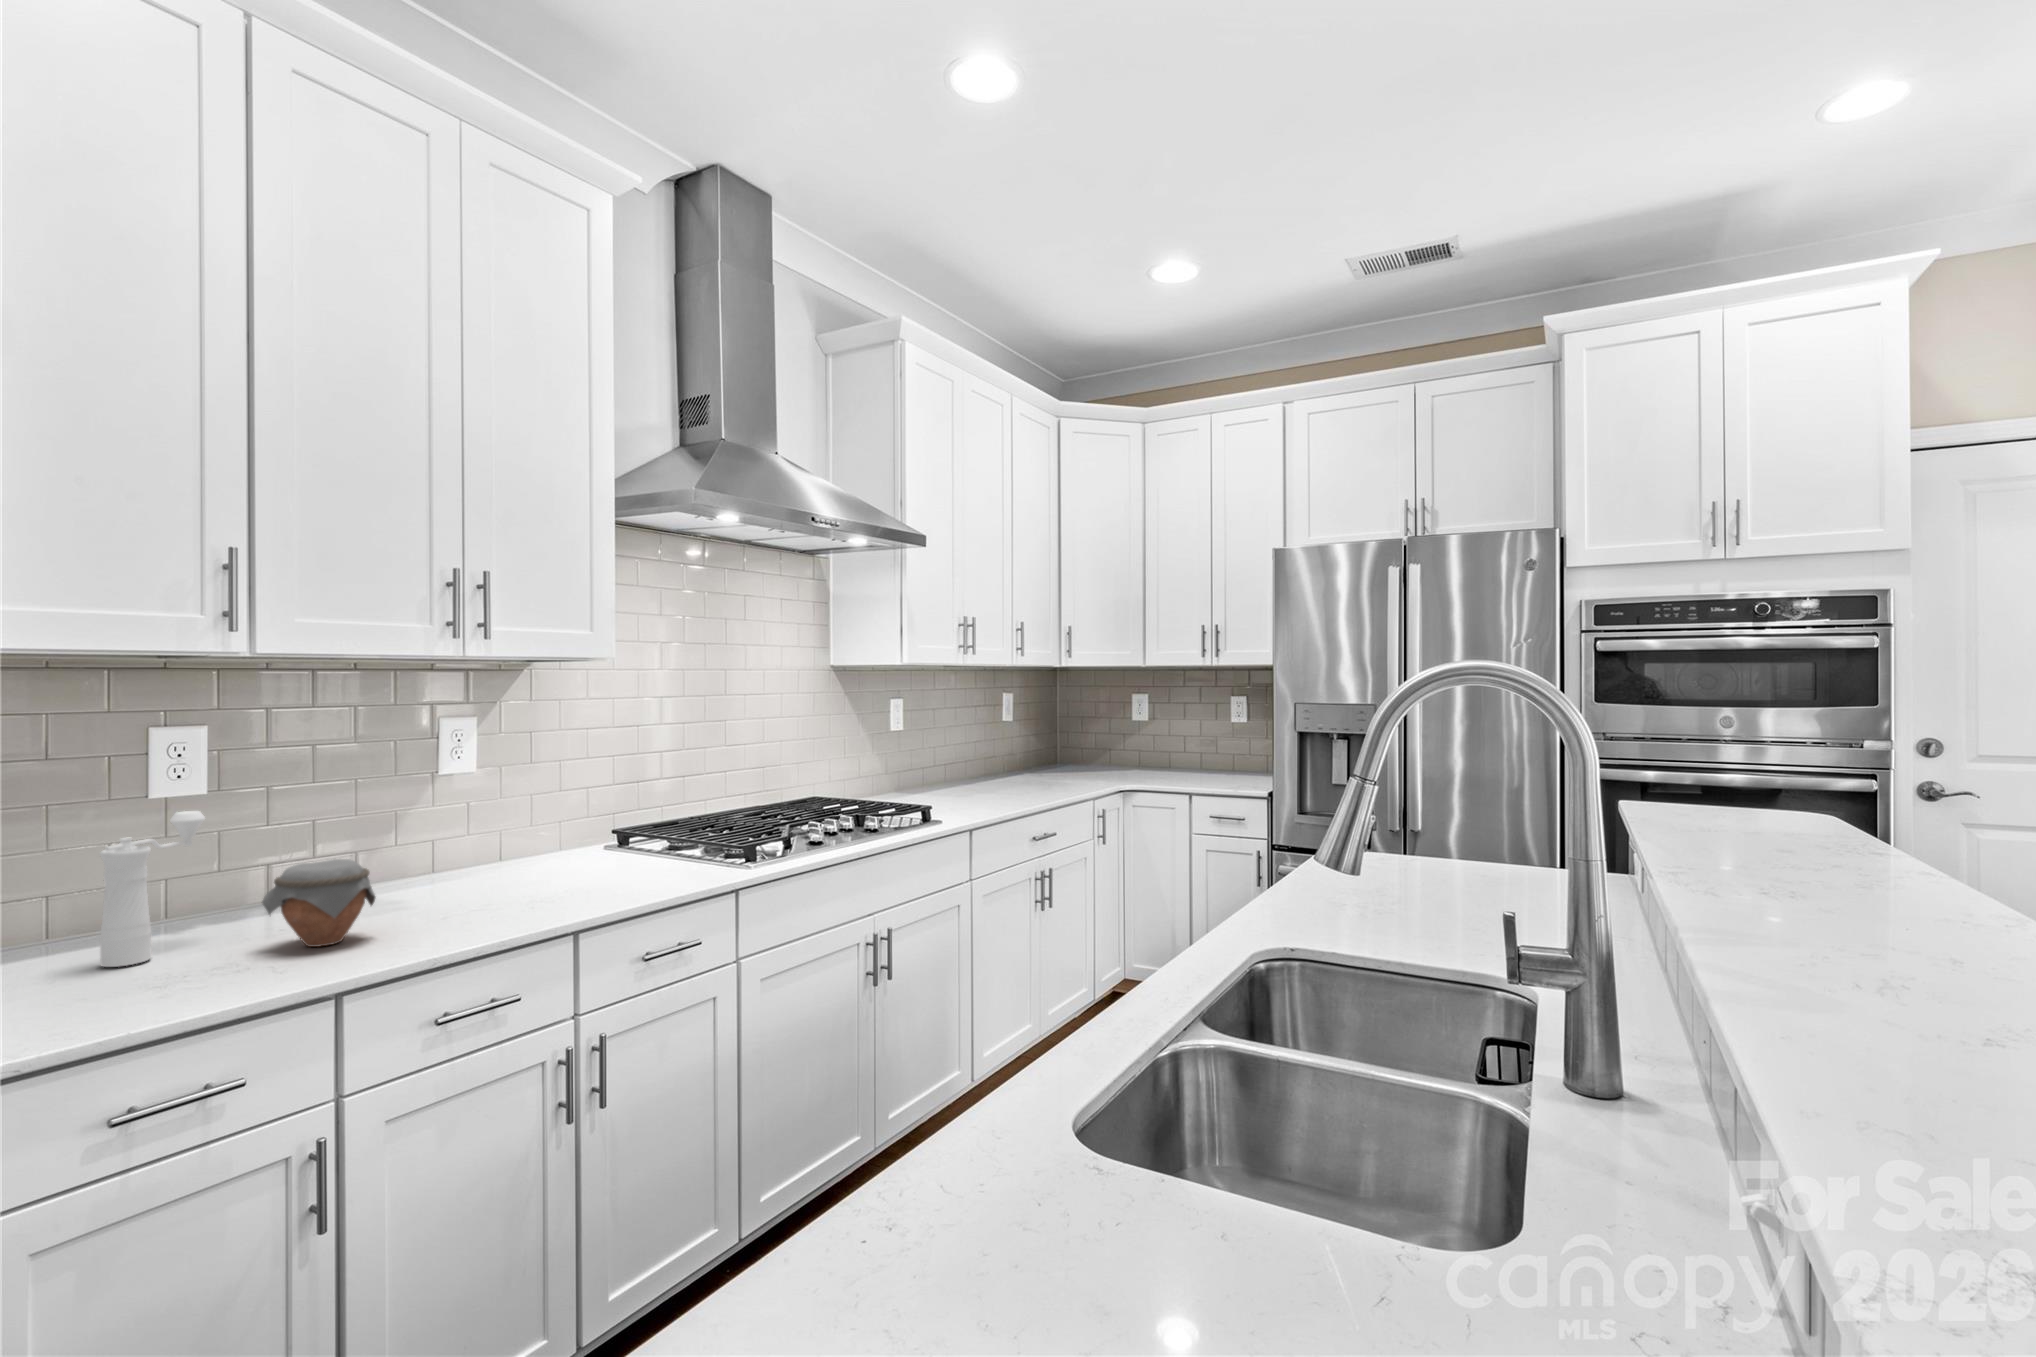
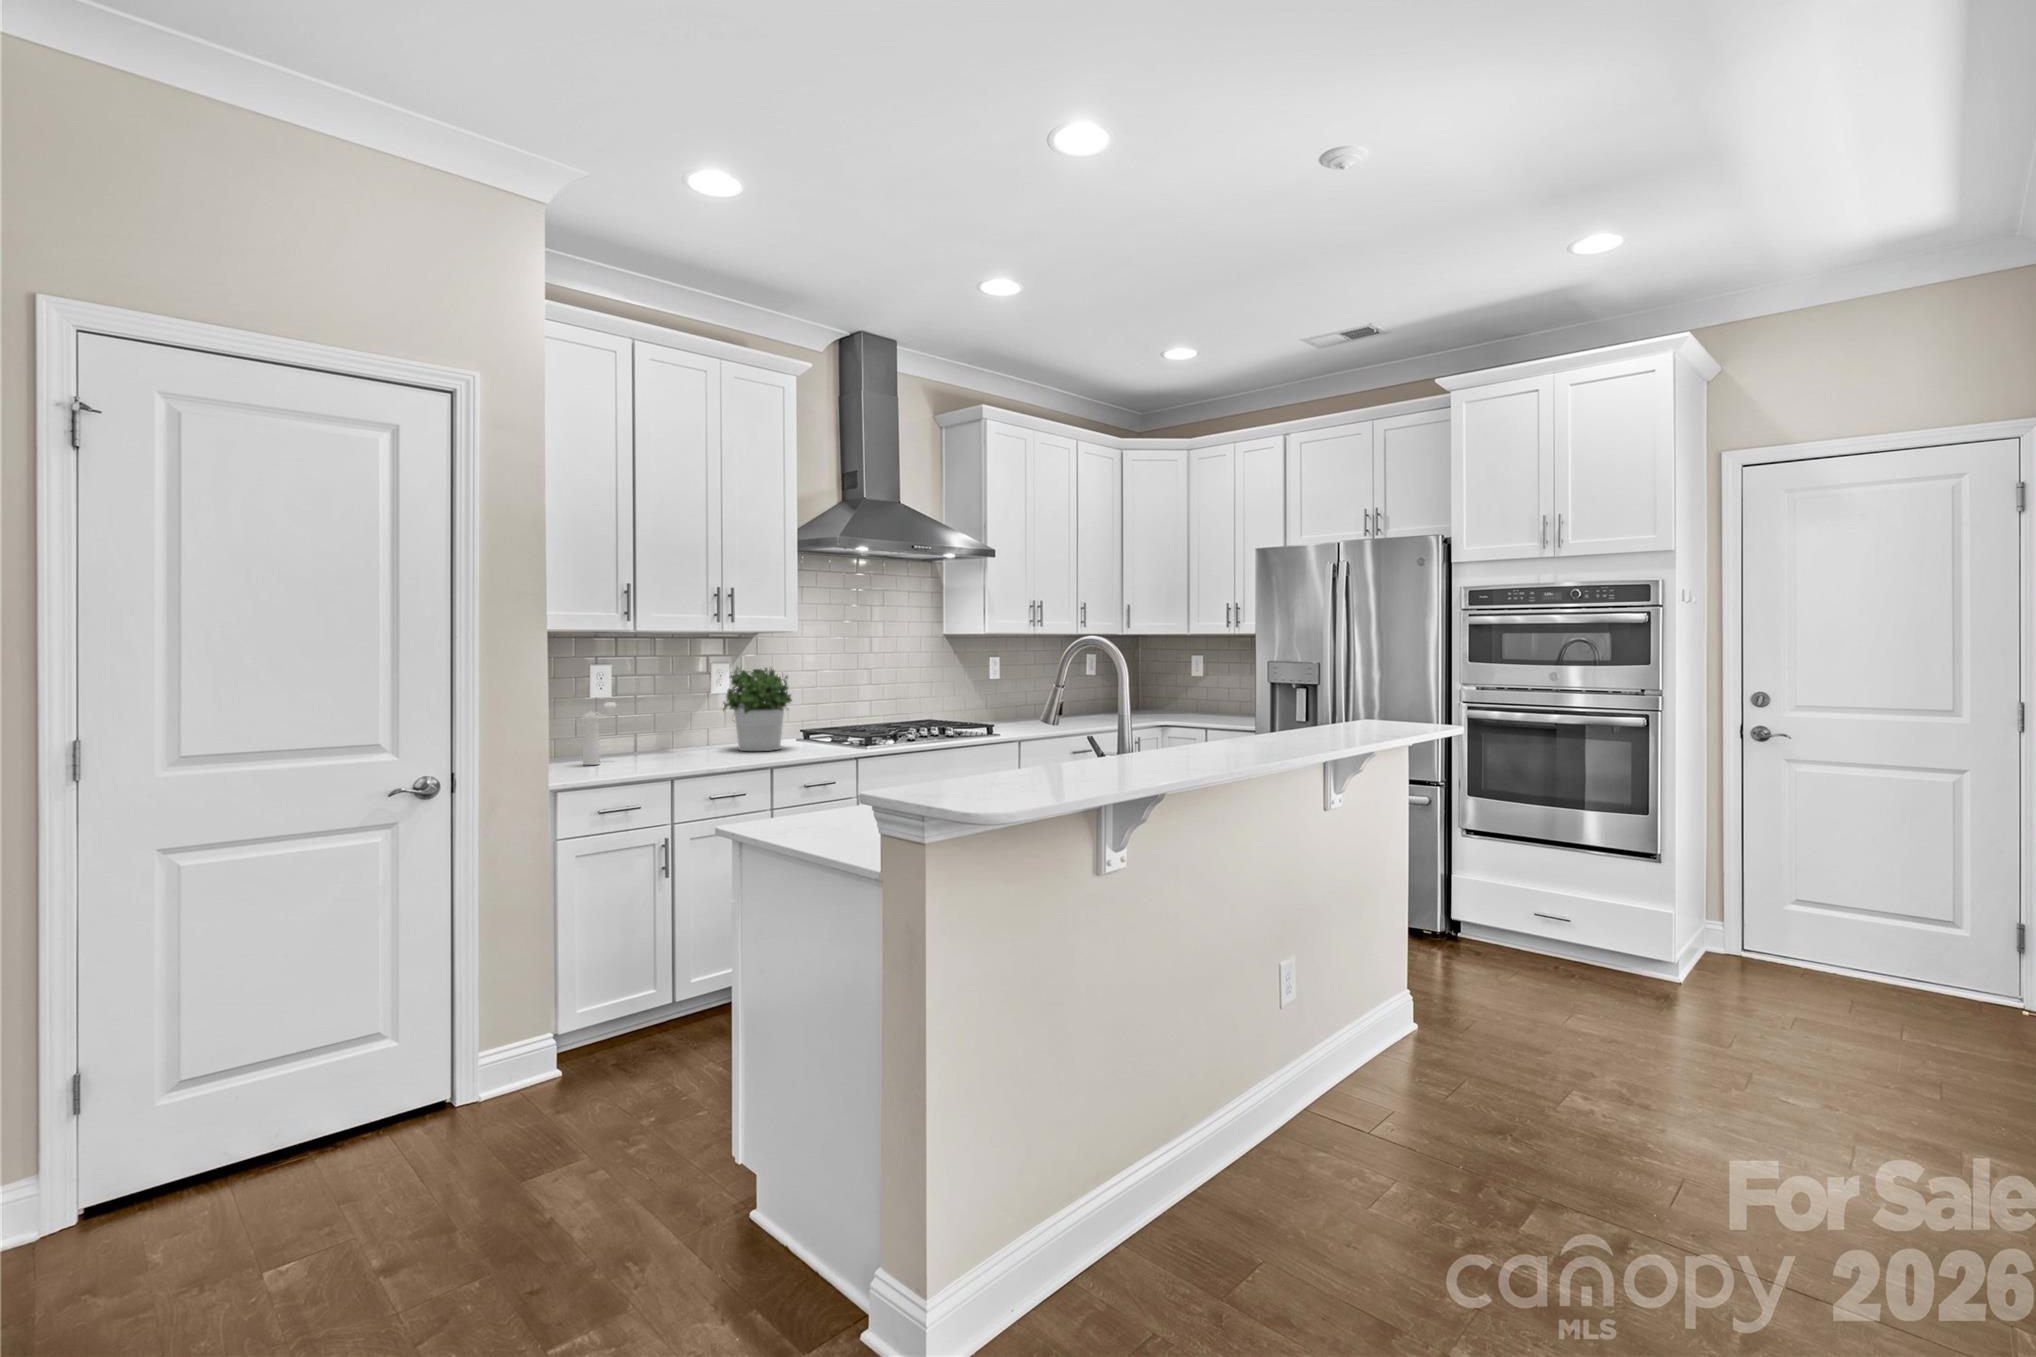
potted plant: none [463,721,606,887] -> present [723,667,792,751]
jar: present [262,859,375,947] -> none [641,726,686,764]

